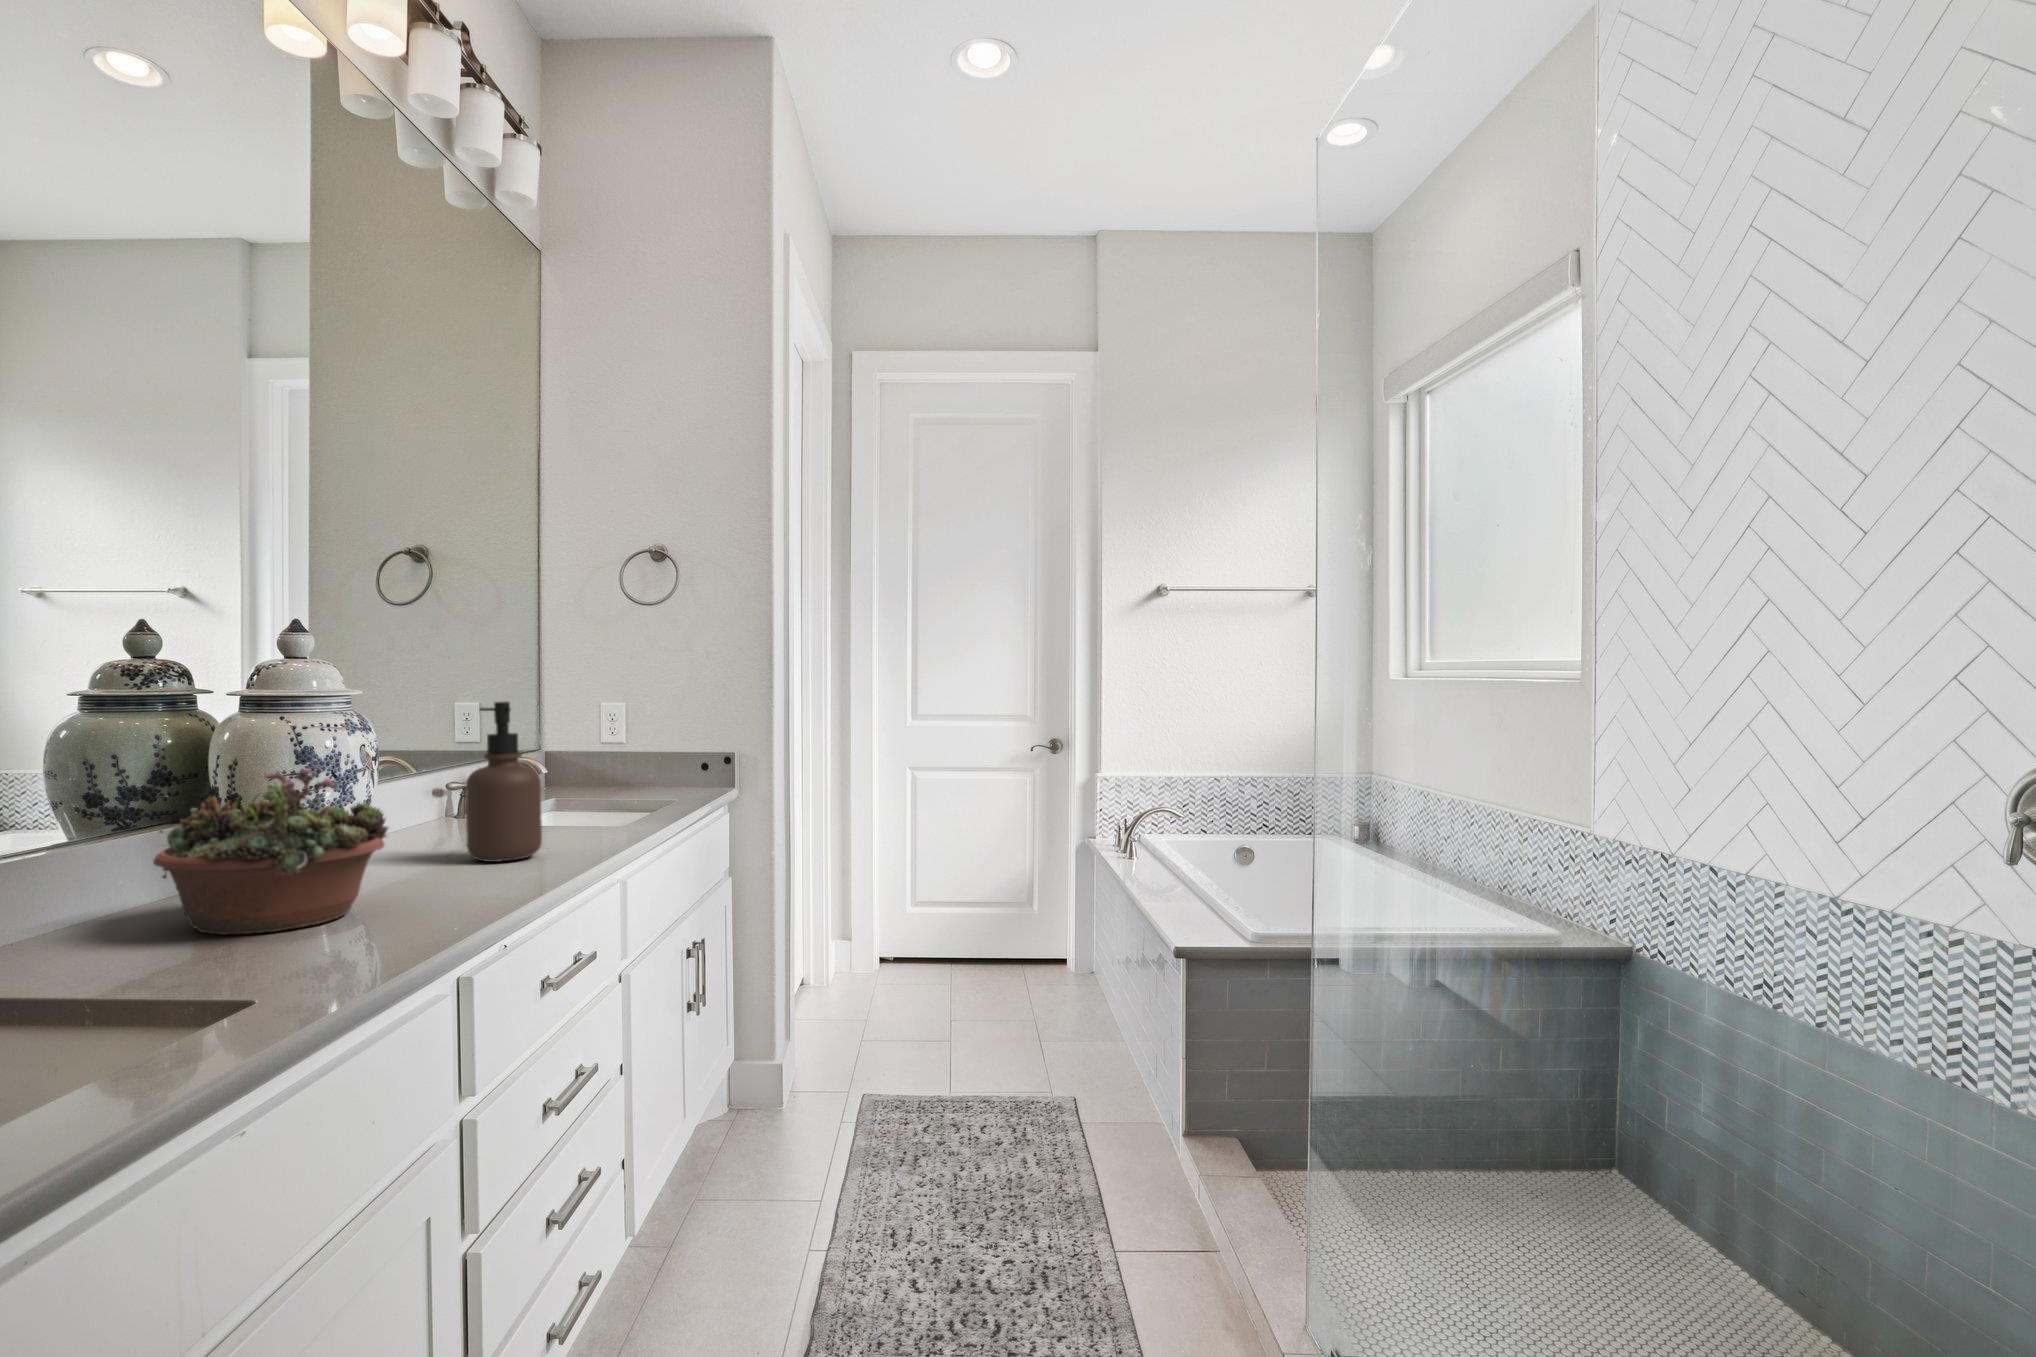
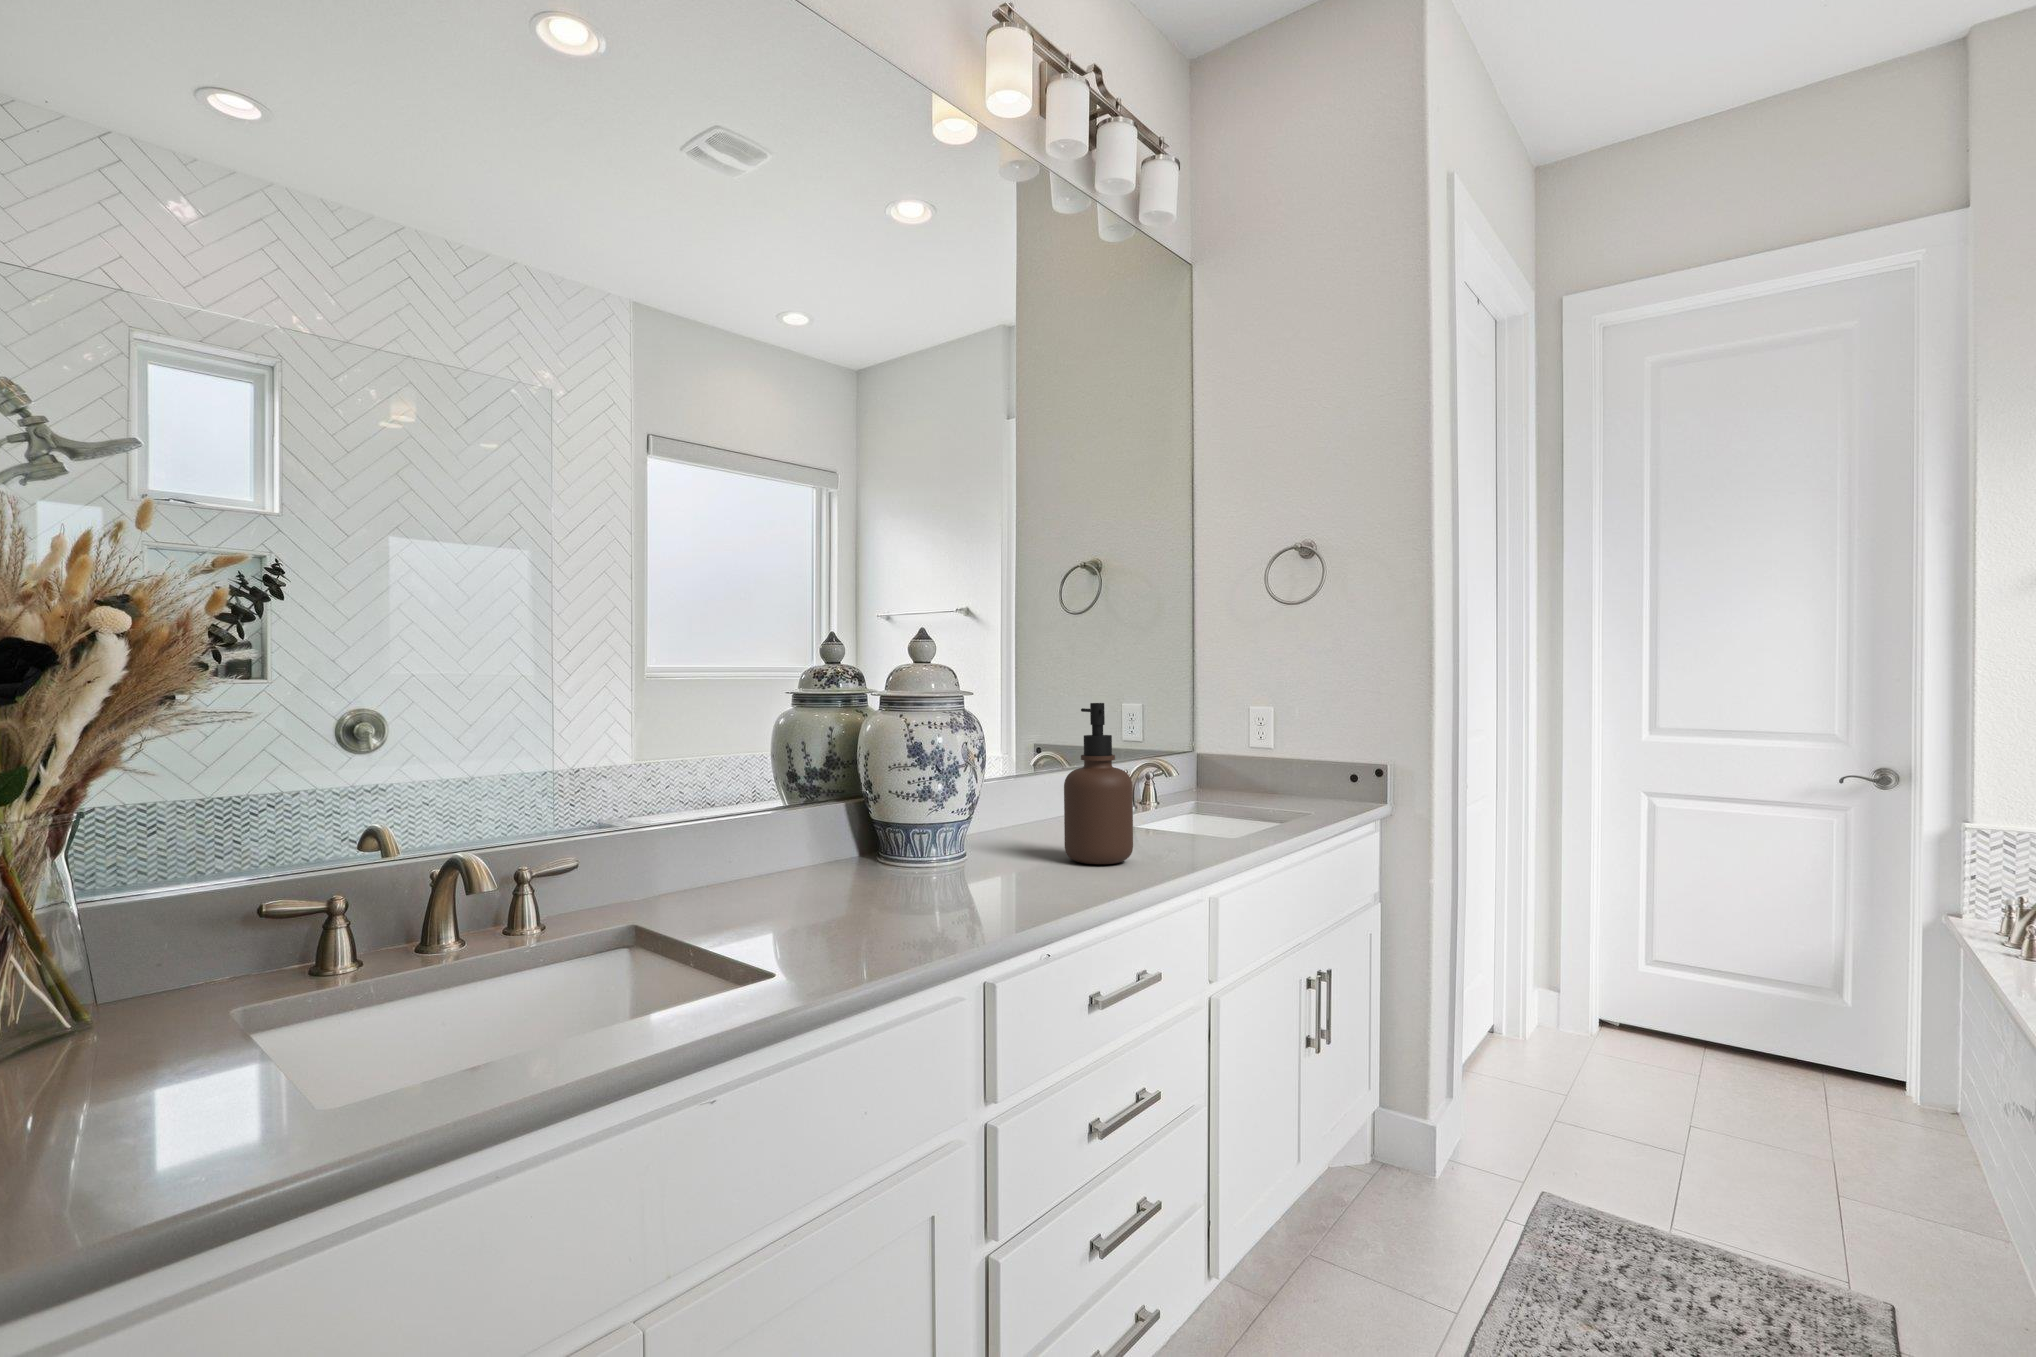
succulent planter: present [153,768,388,934] -> none [777,760,962,909]

